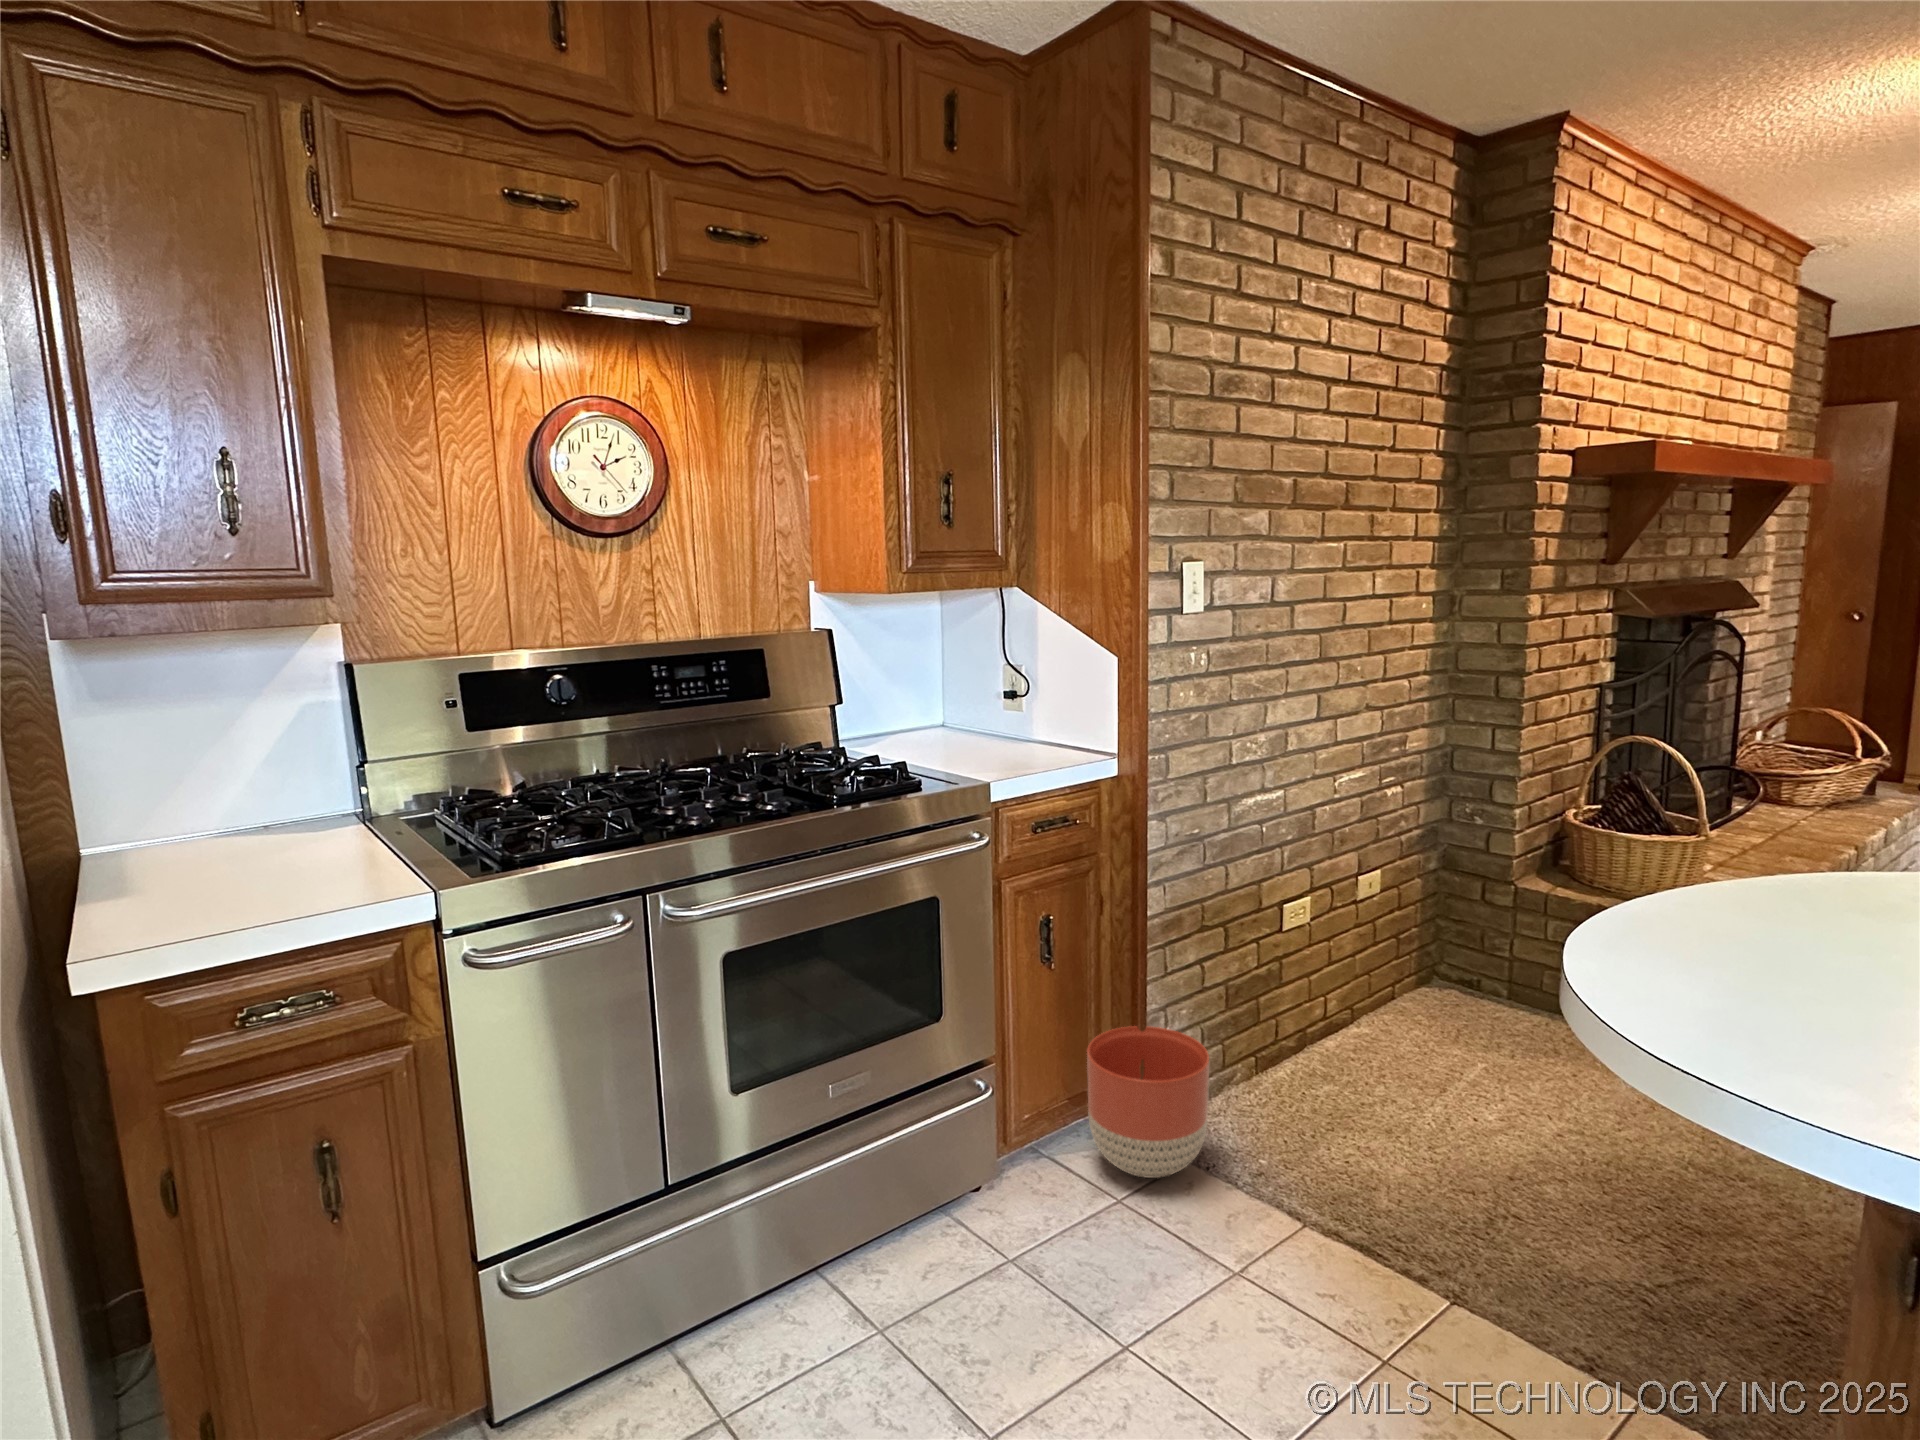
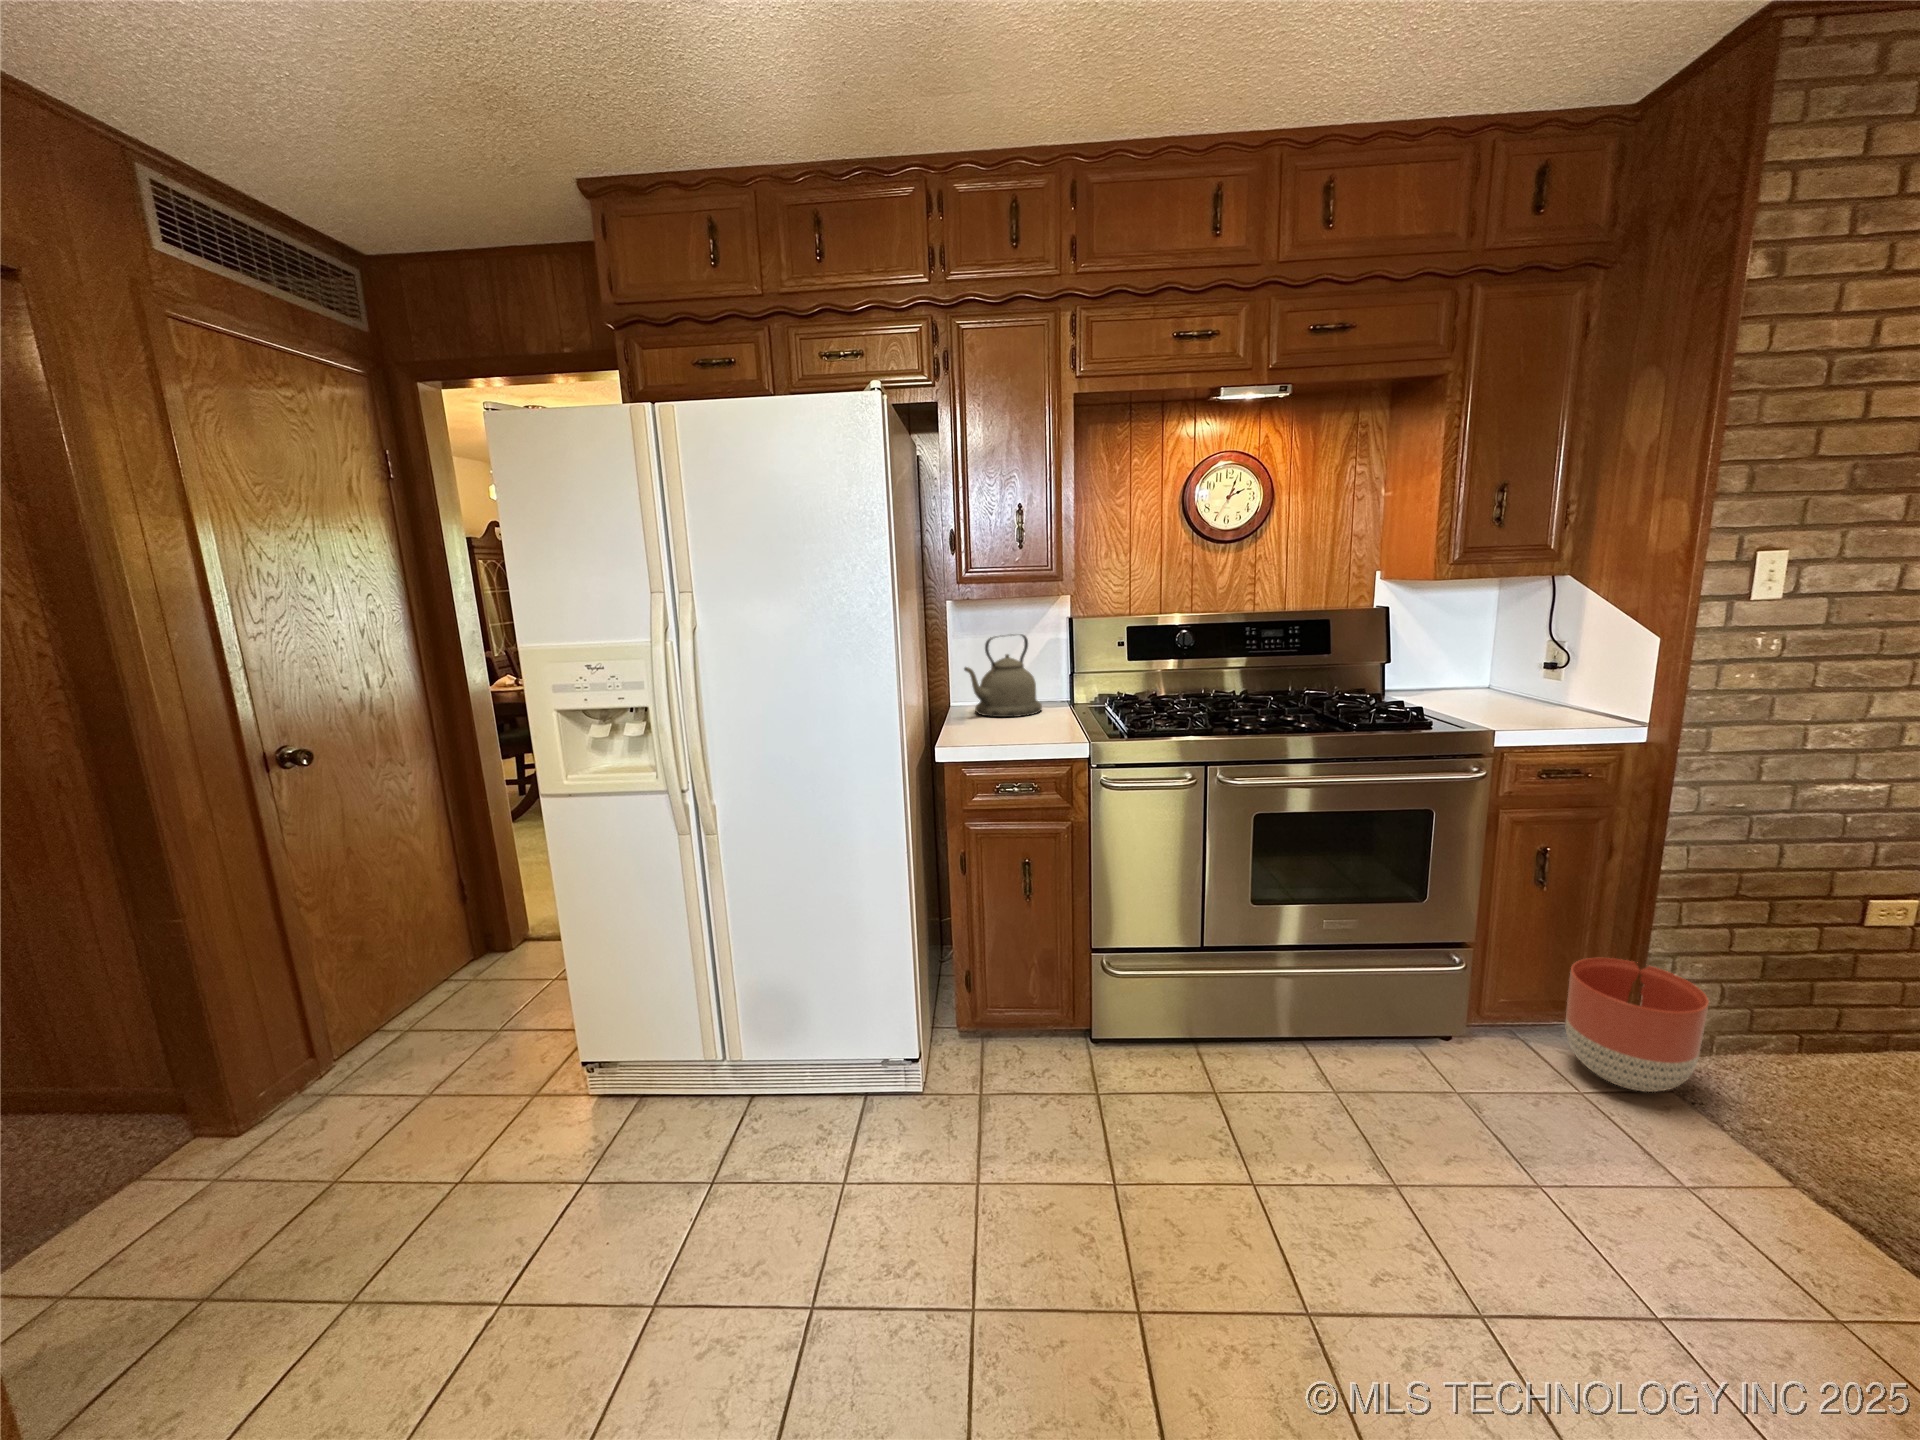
kettle: none [115,700,308,869] -> present [964,634,1042,717]

